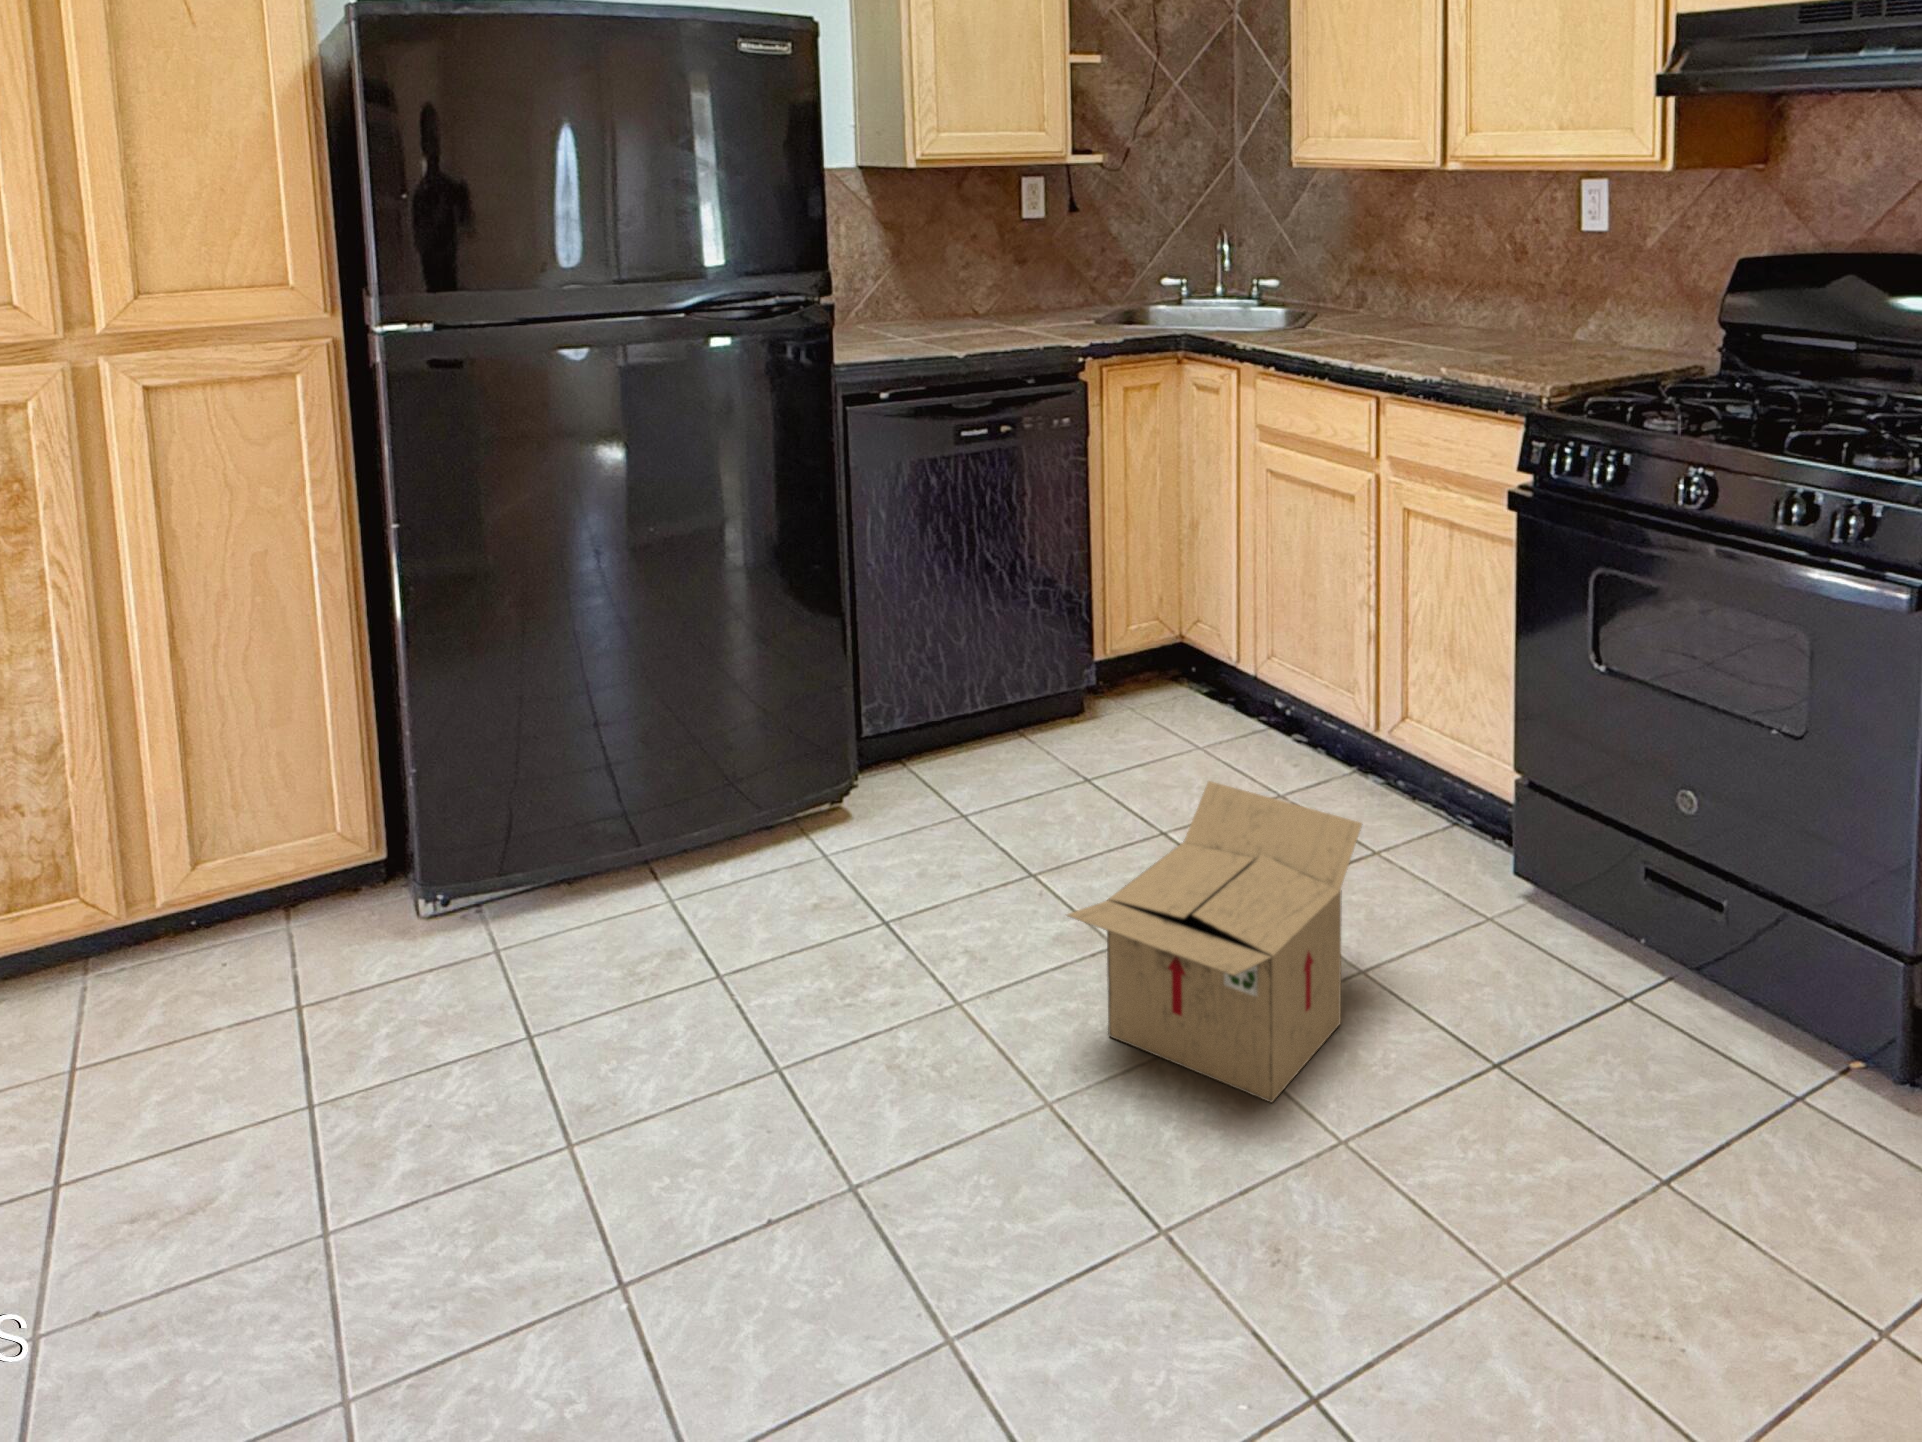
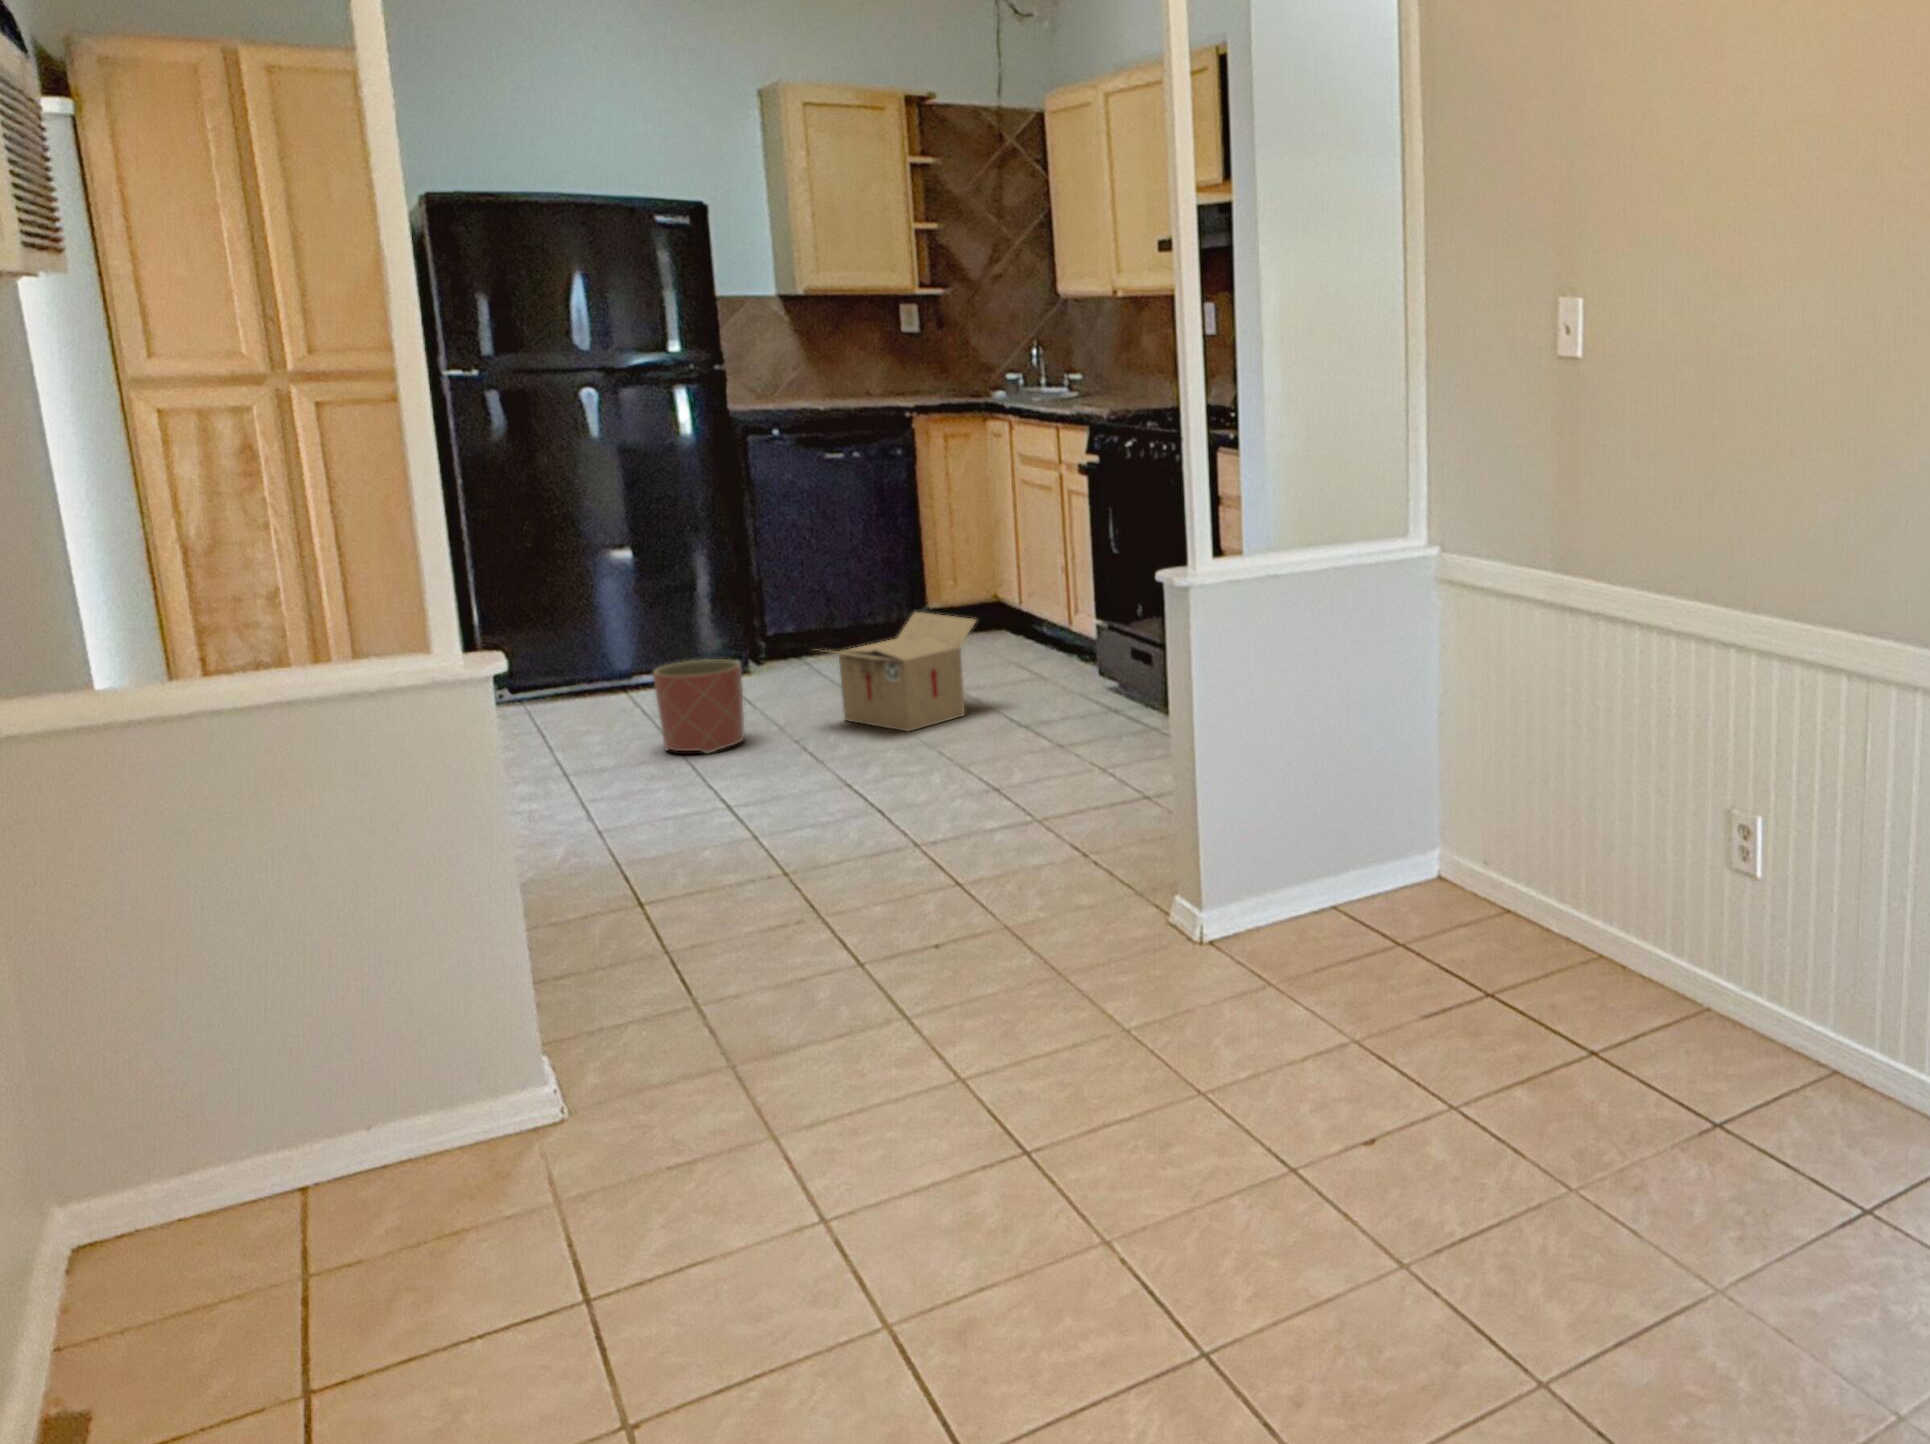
planter: none [778,947,953,1207] -> present [653,659,744,754]

